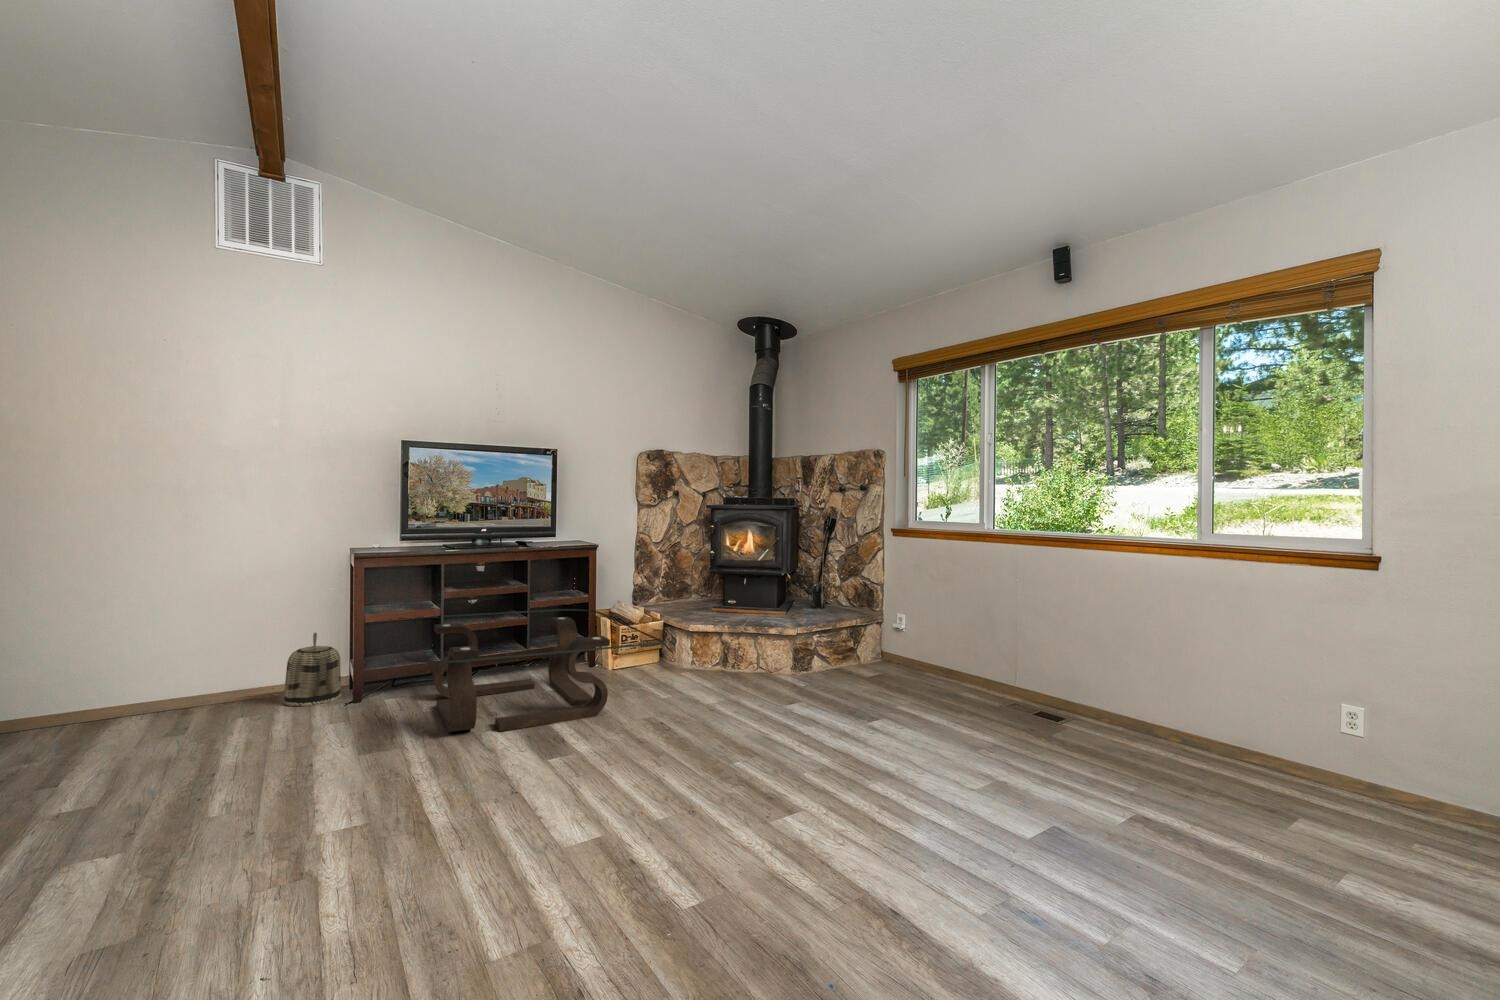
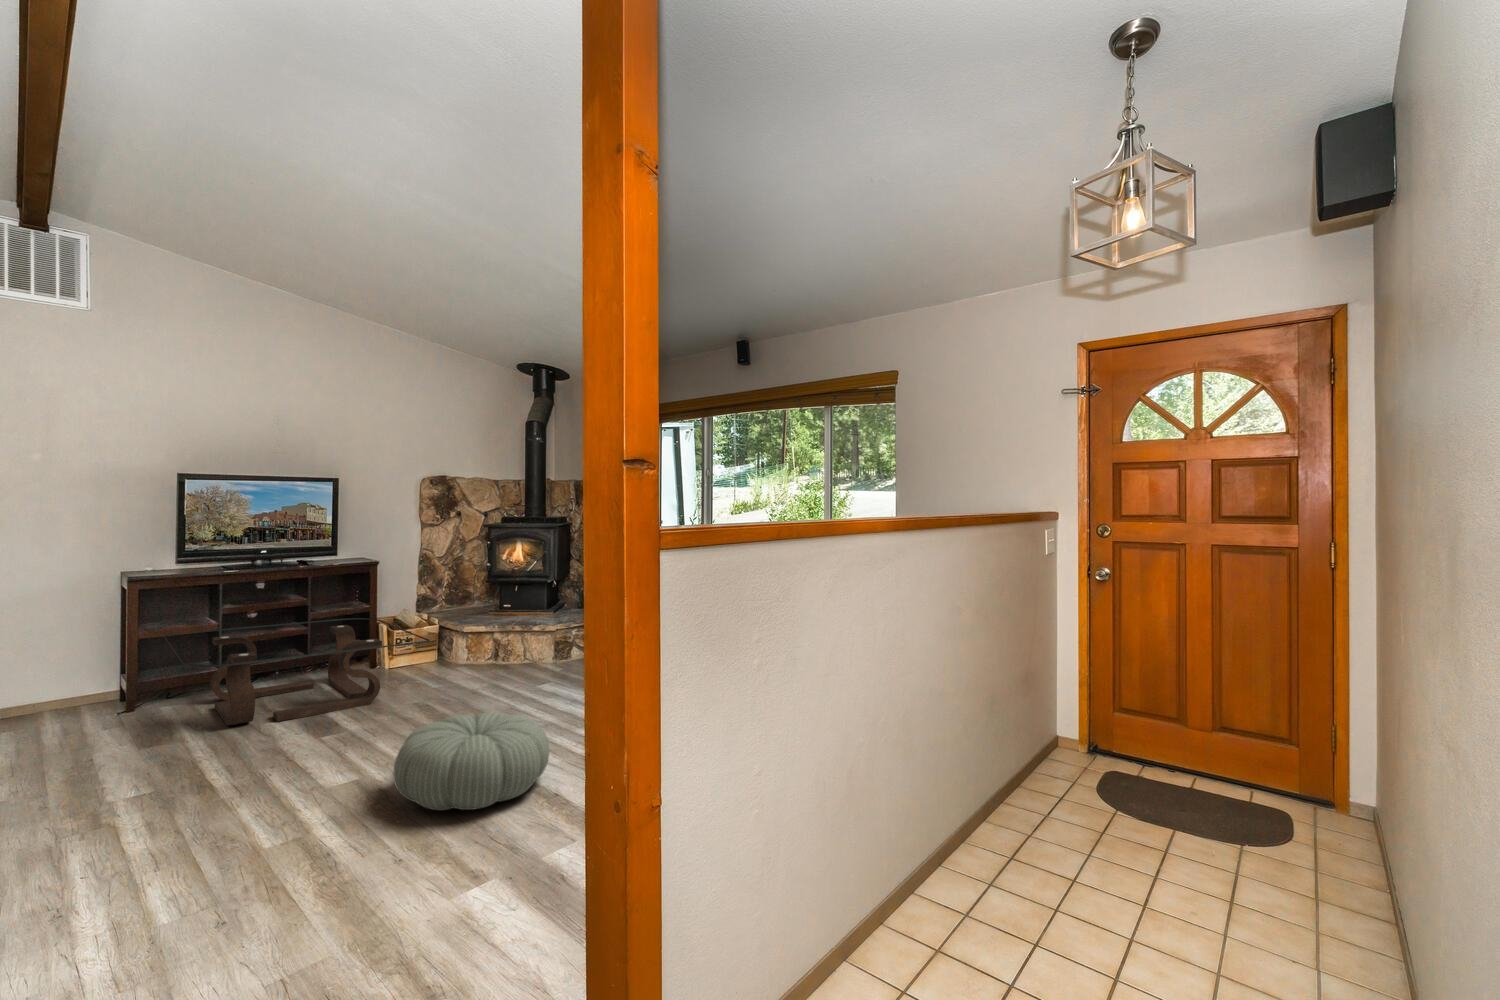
basket: present [283,633,341,706] -> none [46,651,111,719]
pouf: none [656,757,870,927] -> present [394,712,549,810]

